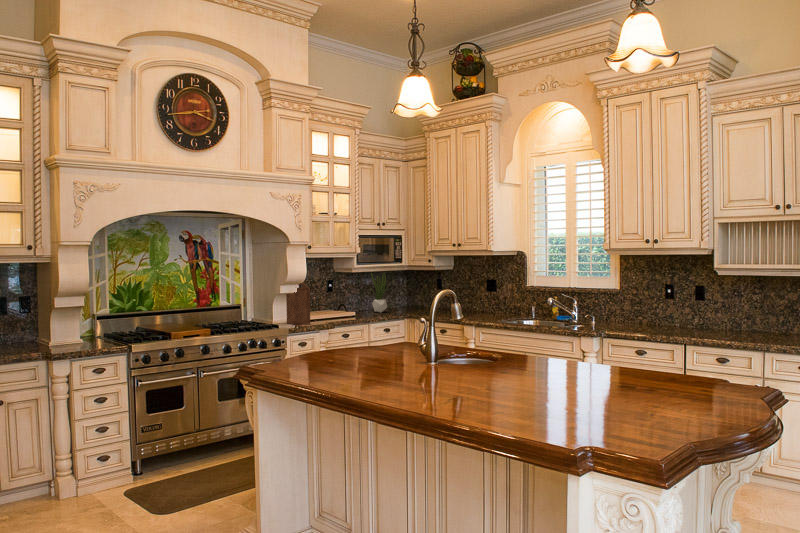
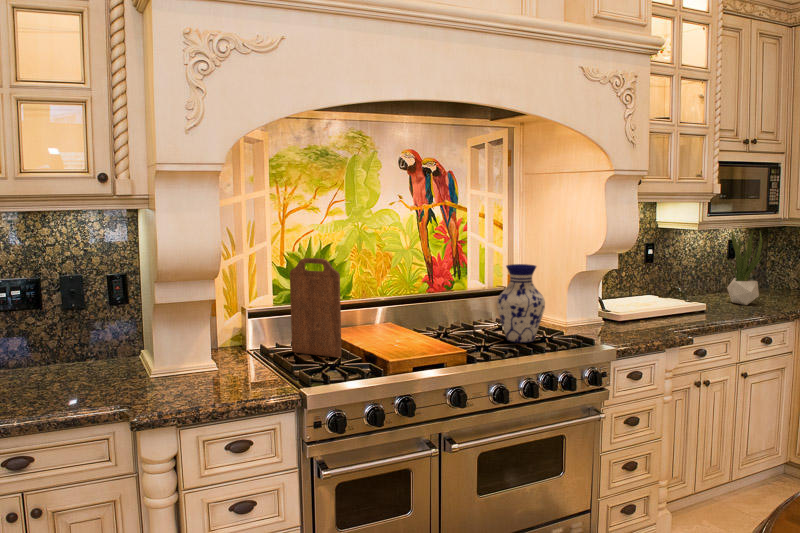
cutting board: present [286,282,310,324] -> present [290,258,342,358]
vase: none [231,290,255,329] -> present [497,264,545,343]

